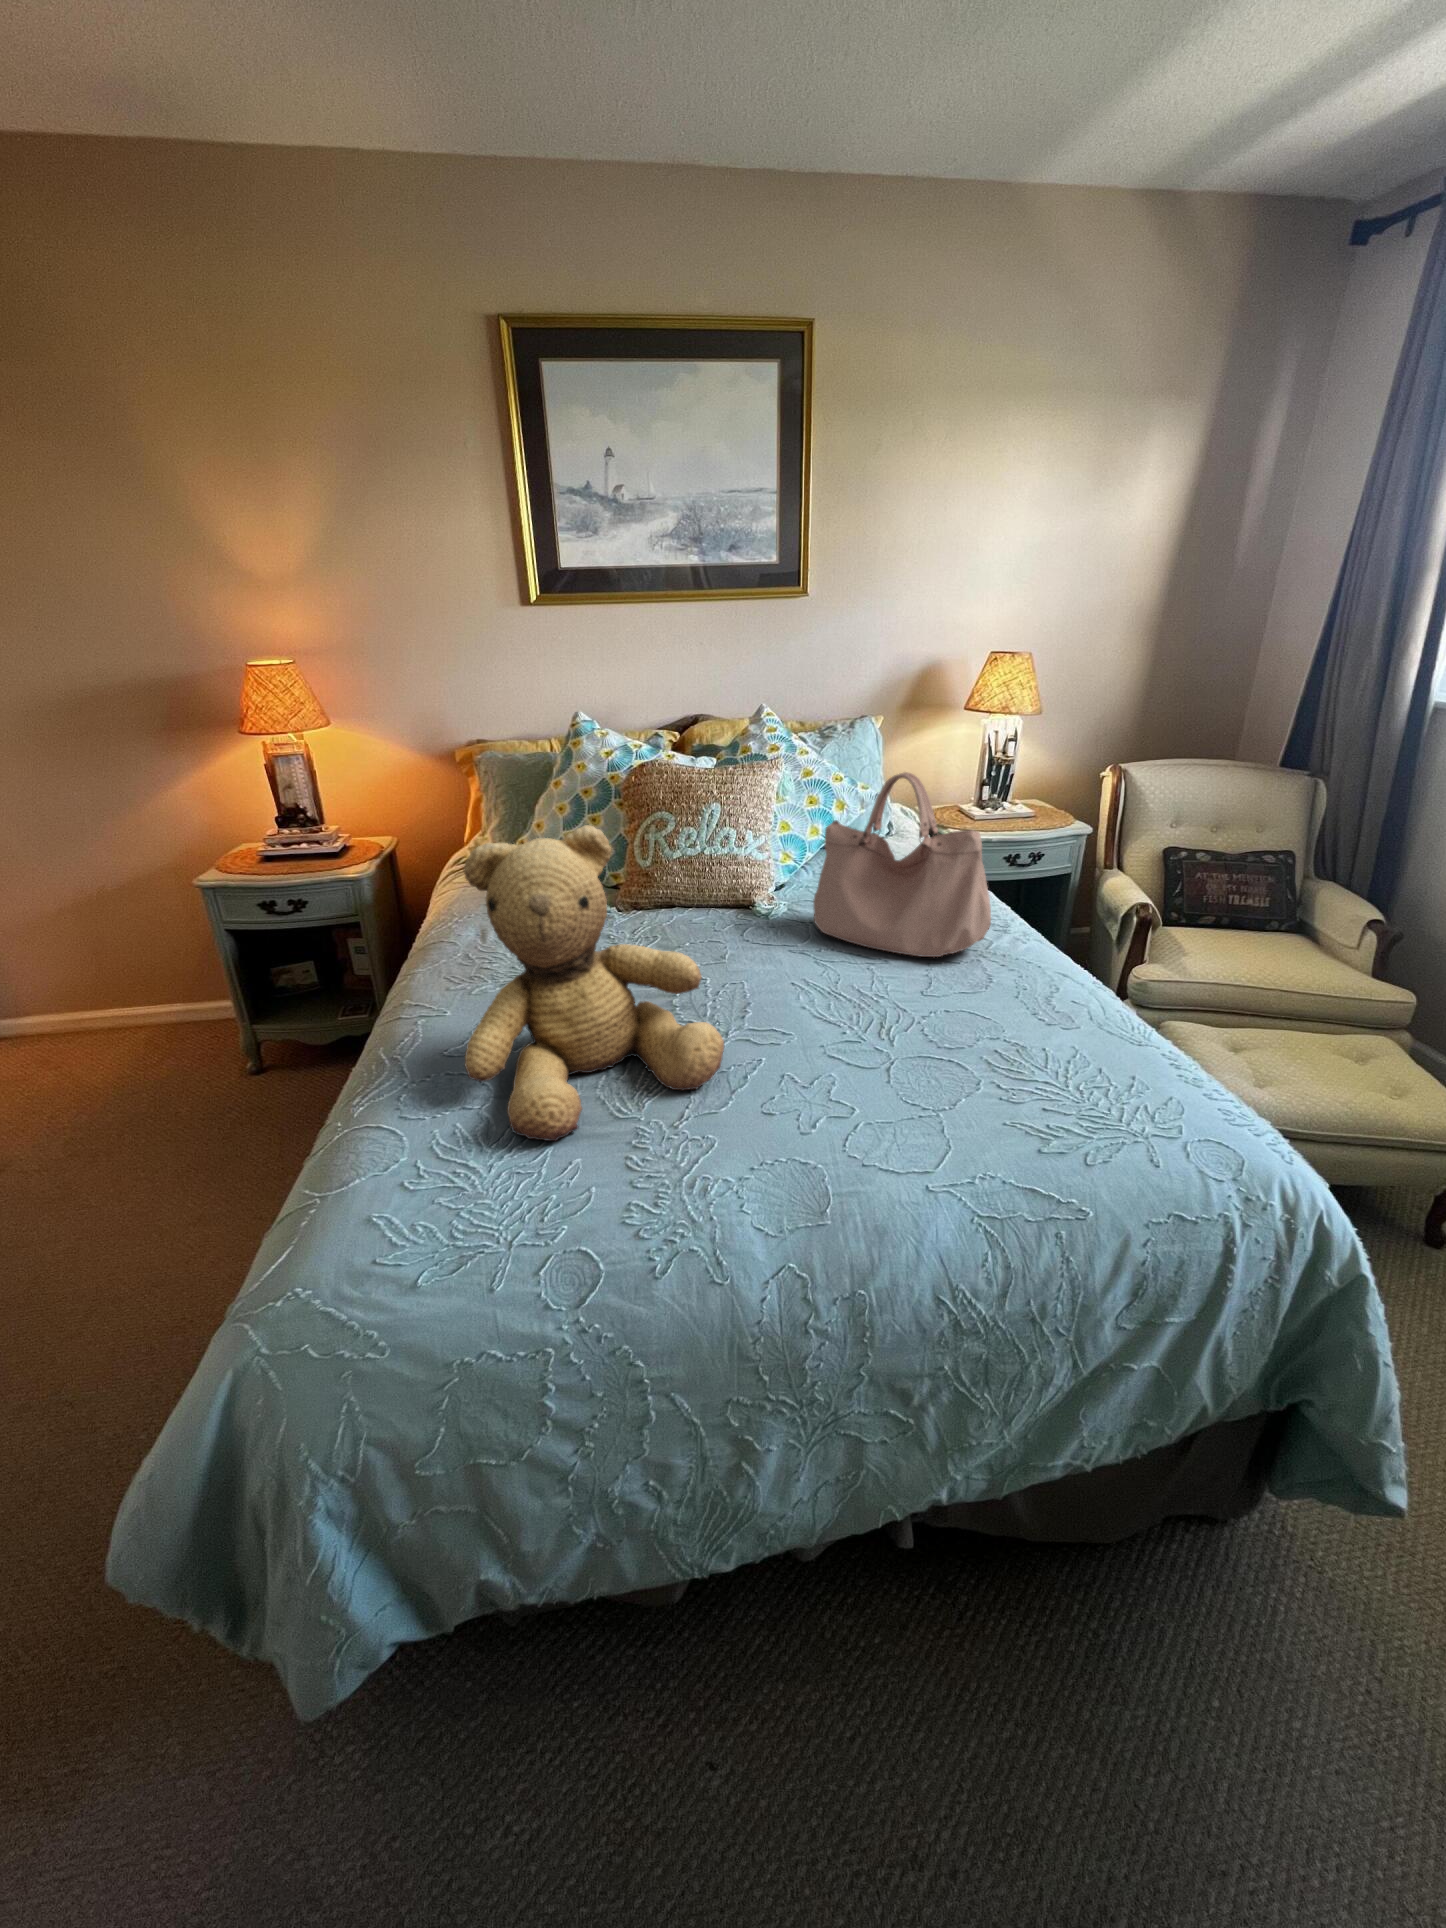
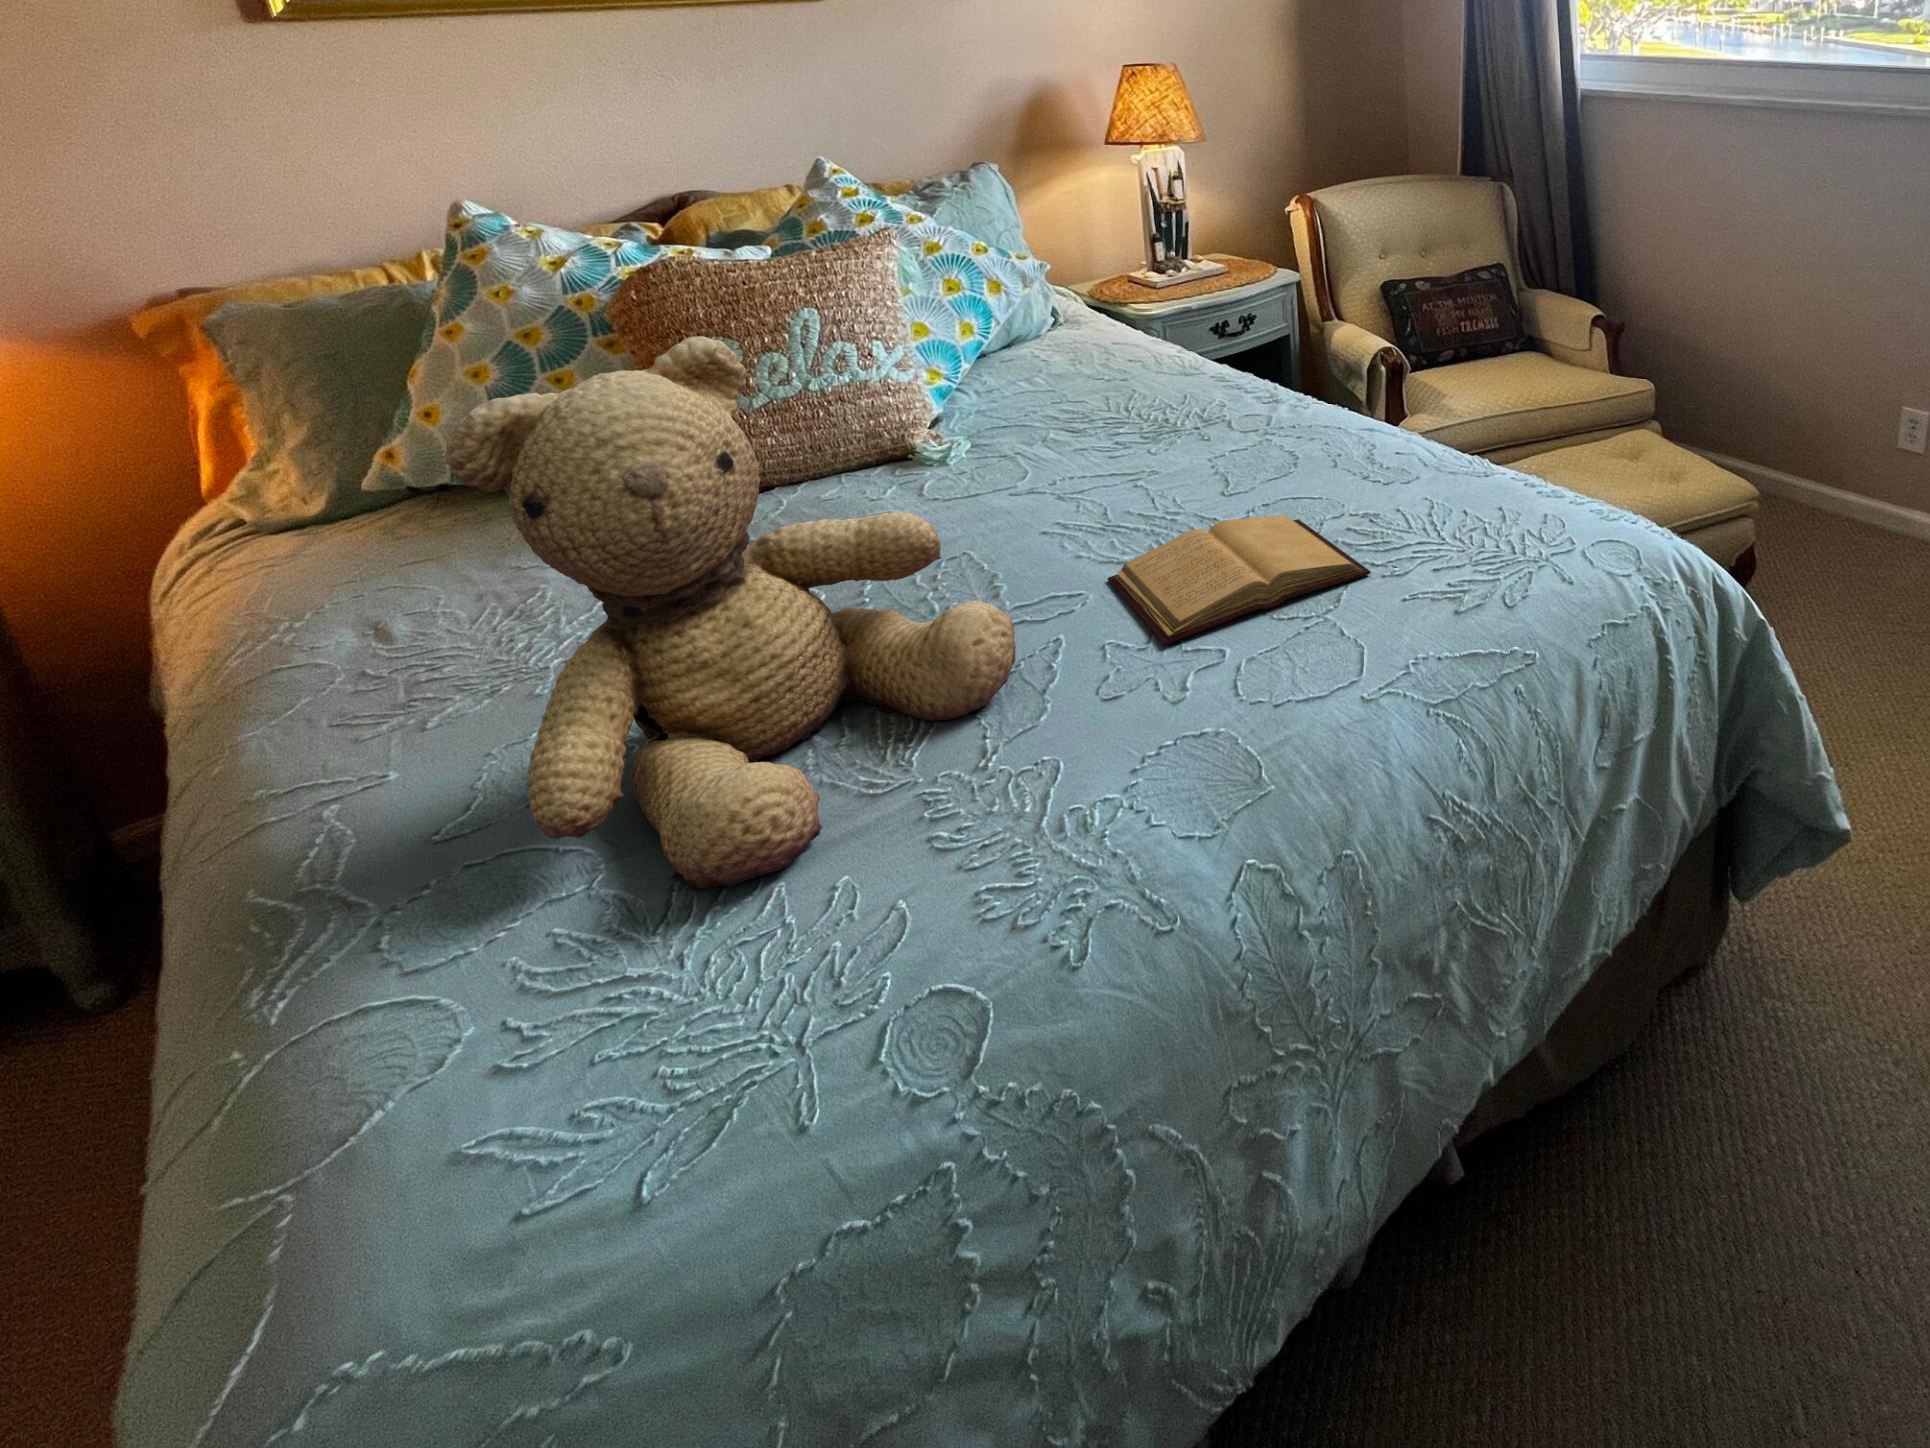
handbag: present [813,772,991,957] -> none [1014,212,1272,459]
book: none [810,1017,988,1095] -> present [1107,515,1371,645]

